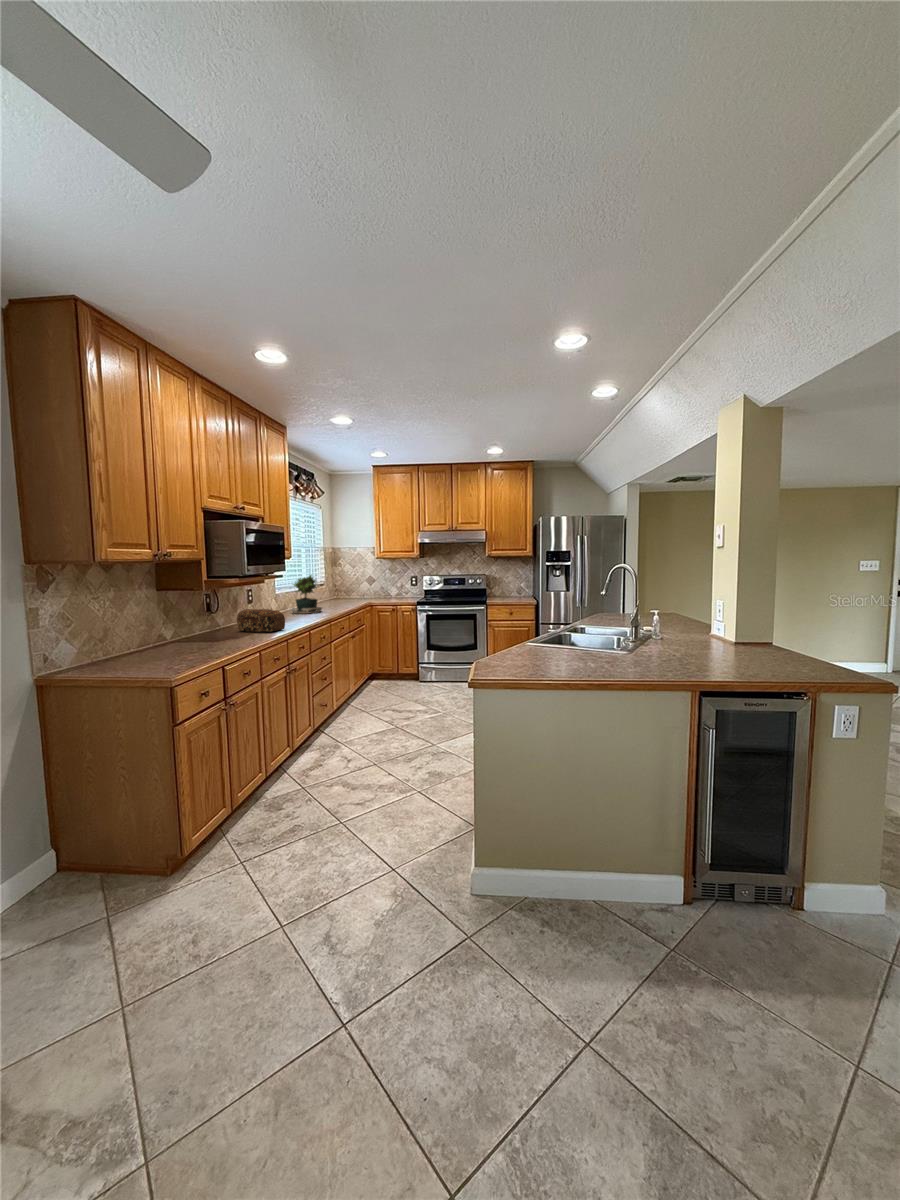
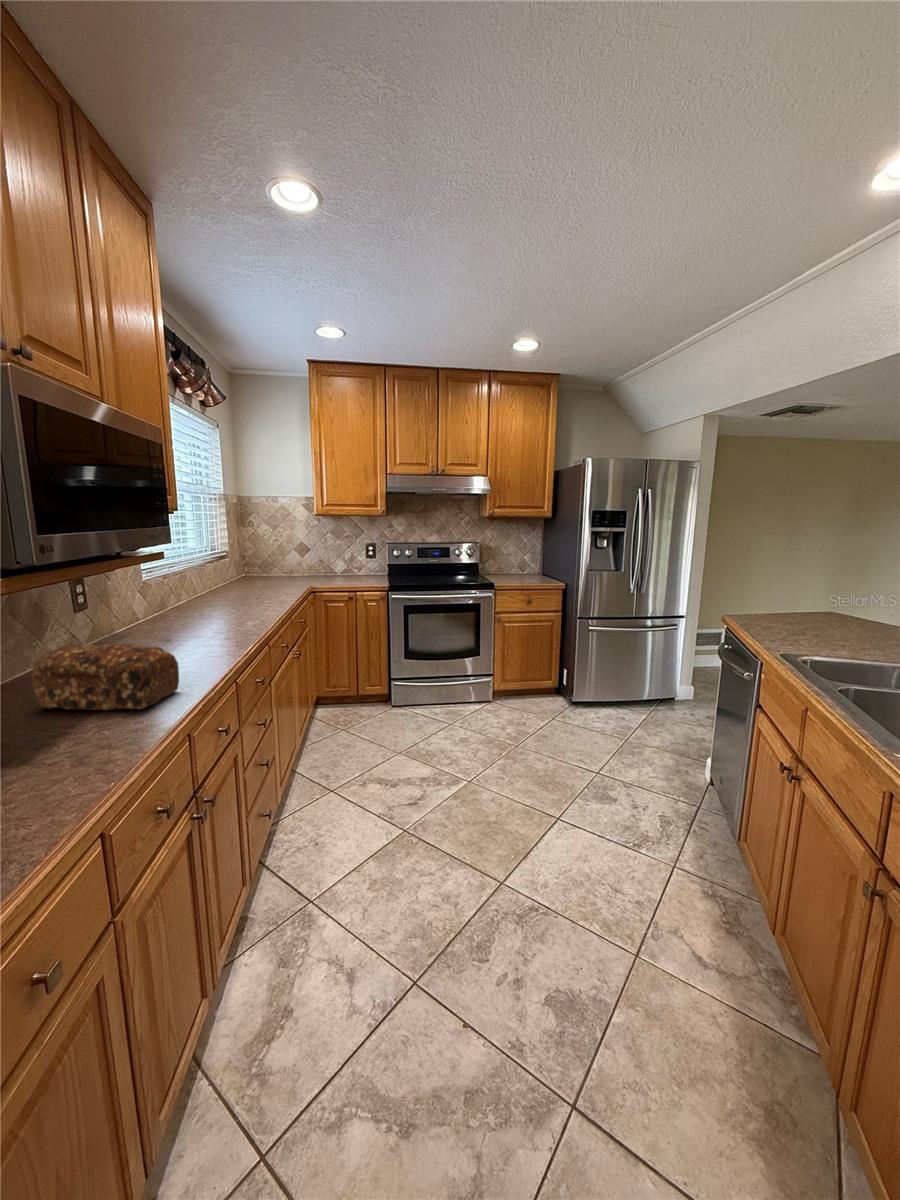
potted plant: present [292,575,322,614] -> none [178,543,241,627]

